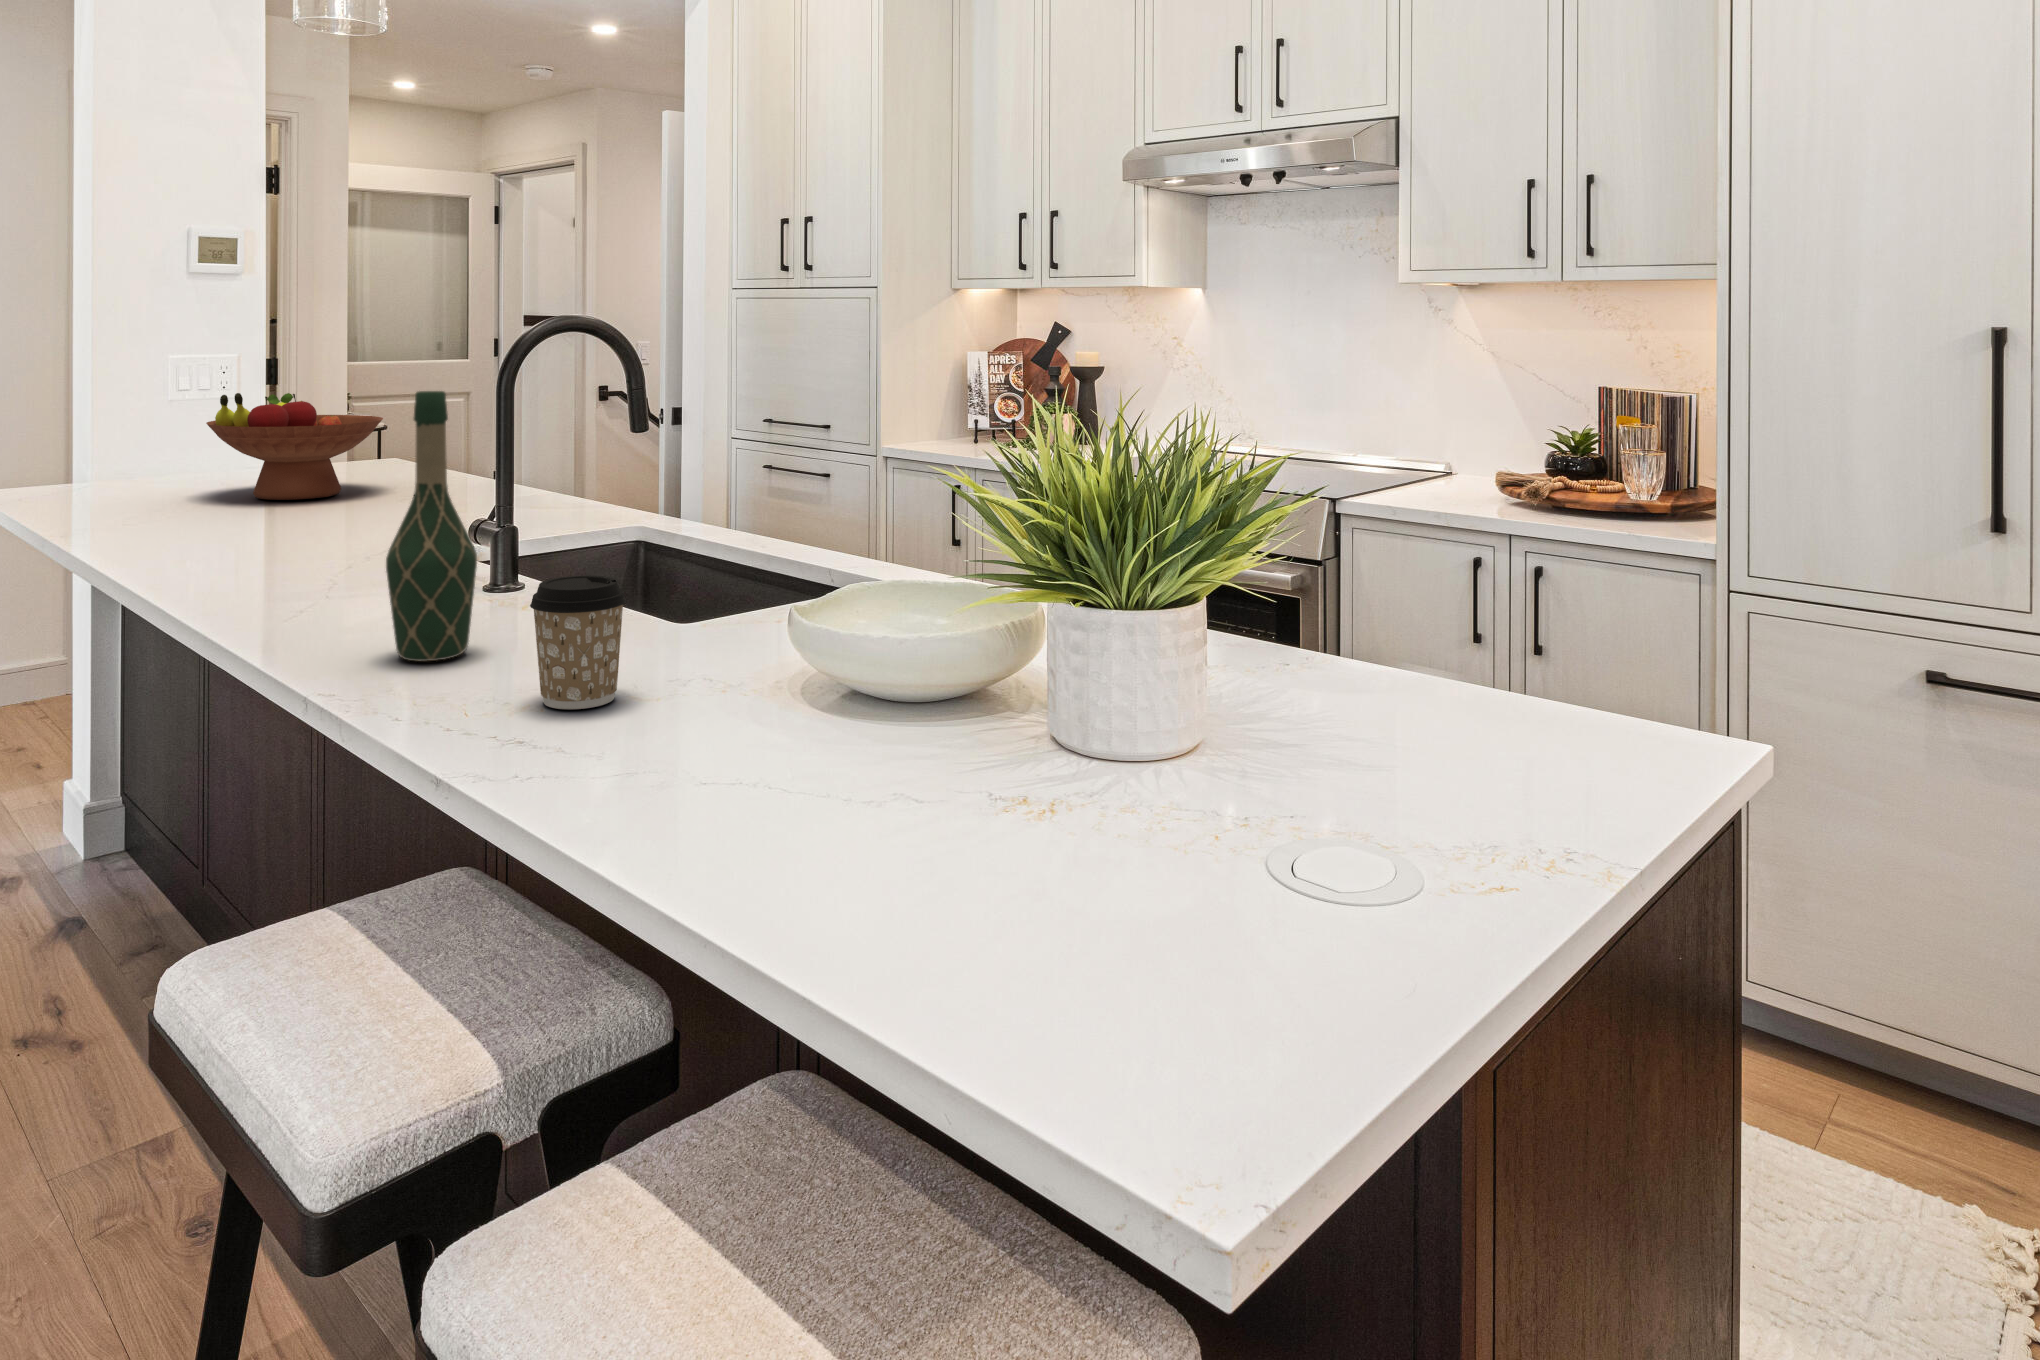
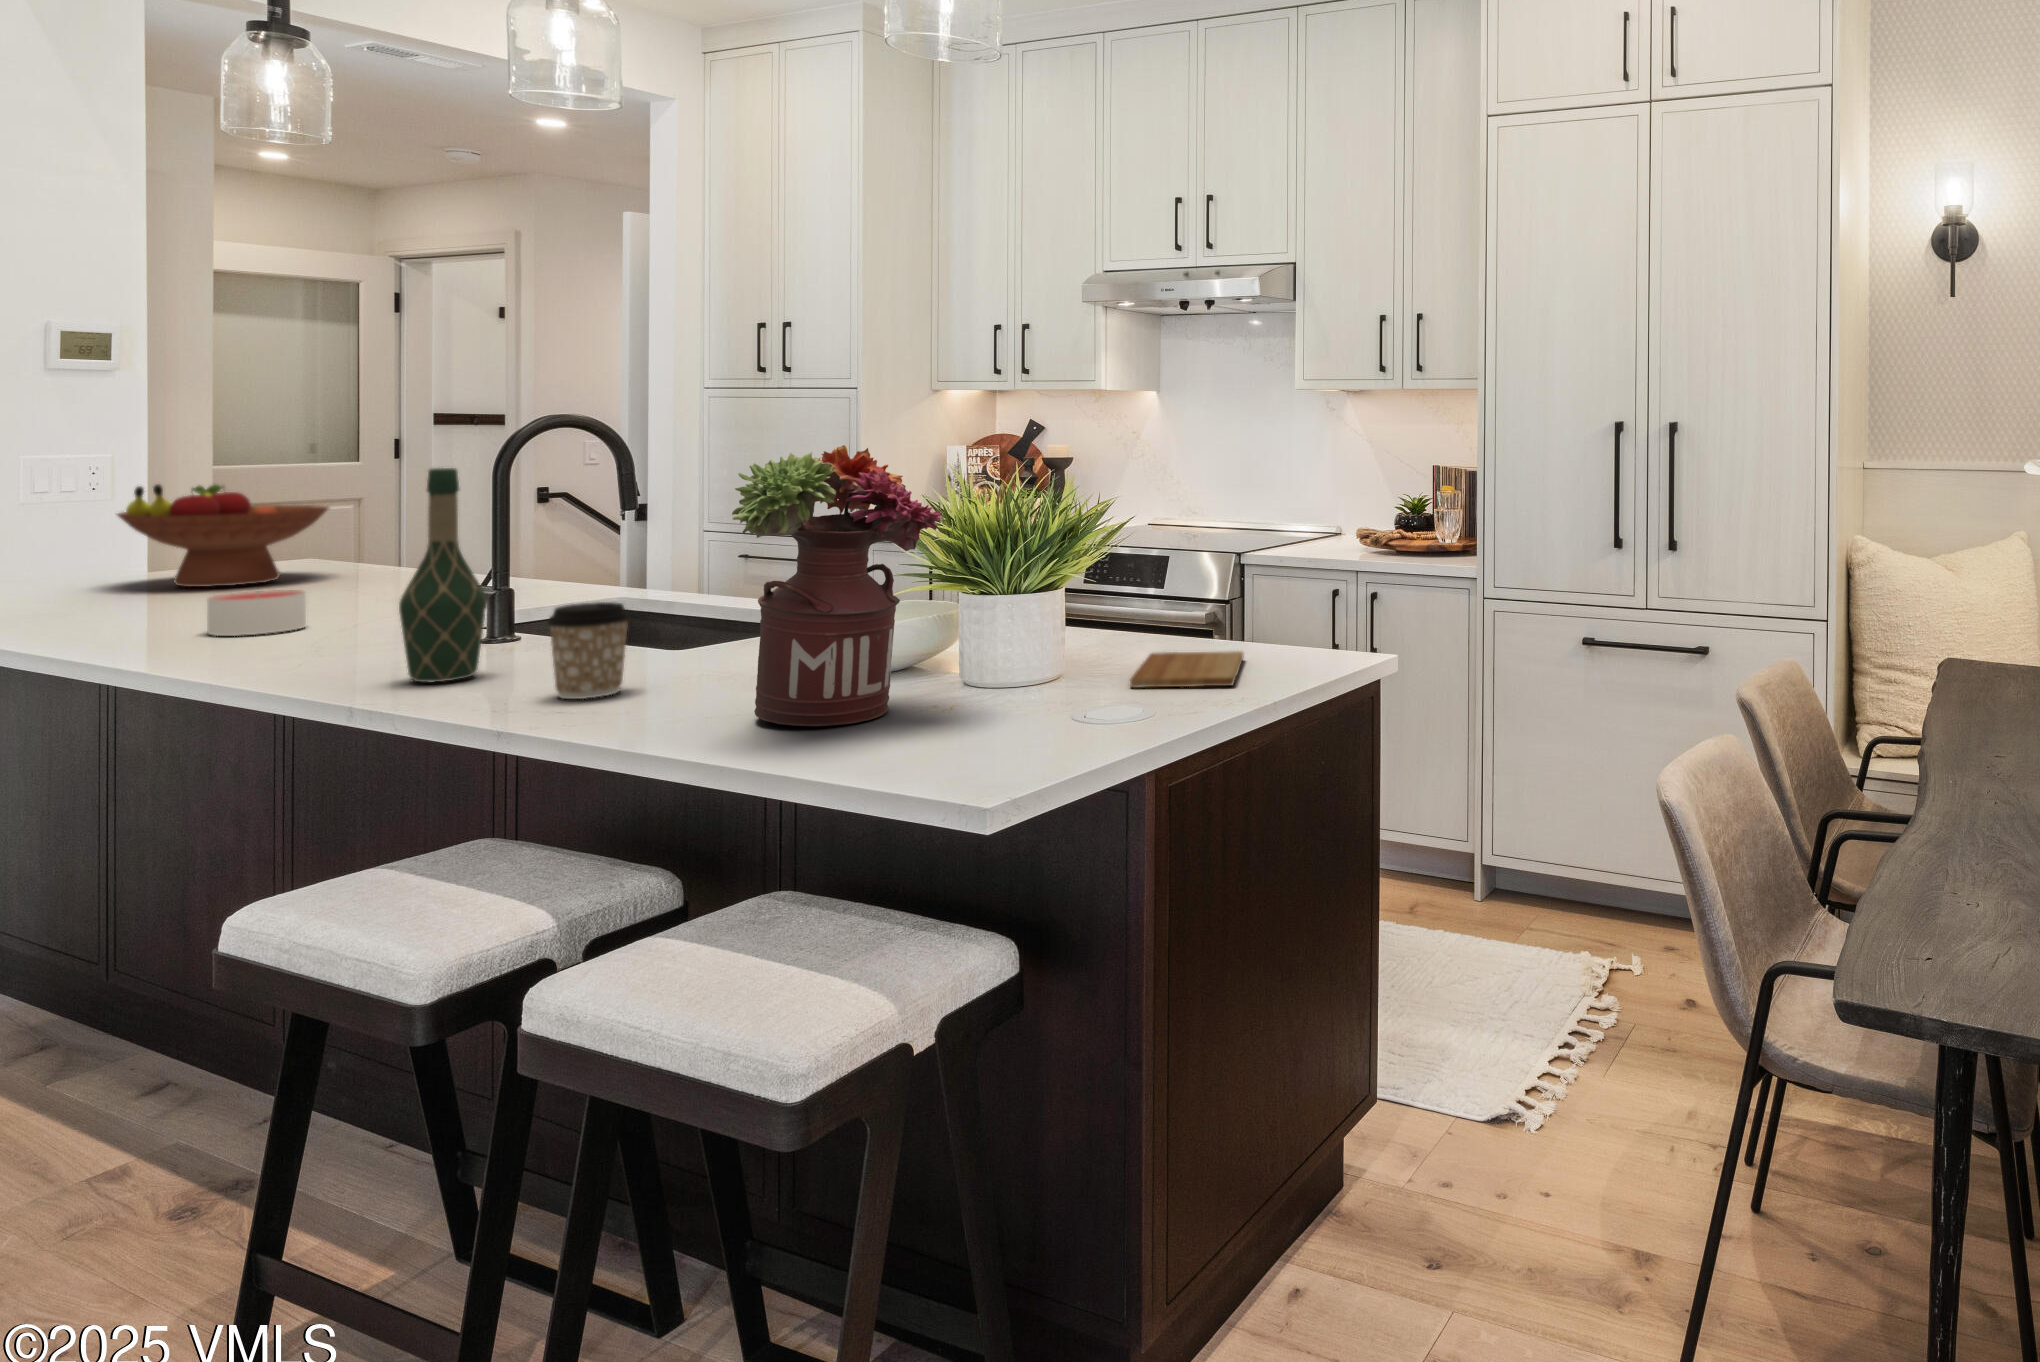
flower arrangement: none [743,370,1037,809] -> present [732,445,942,726]
candle: none [247,517,335,569] -> present [207,590,306,636]
cutting board: none [1303,689,1477,778] -> present [1130,651,1243,688]

